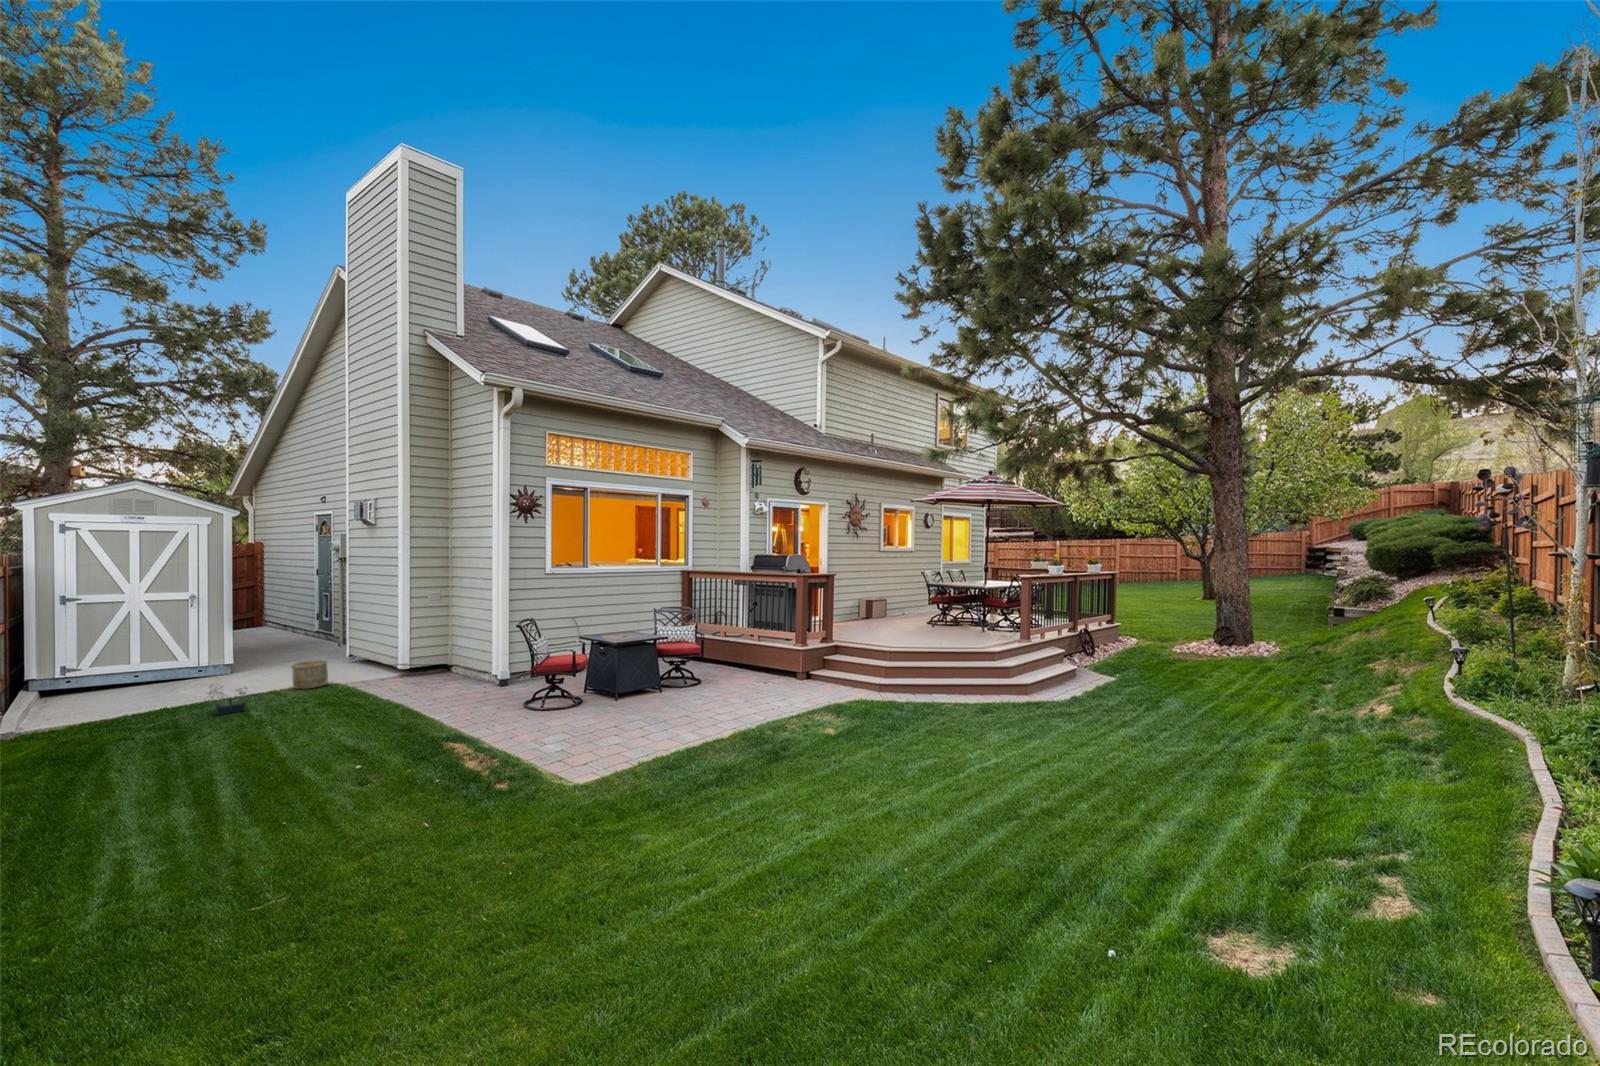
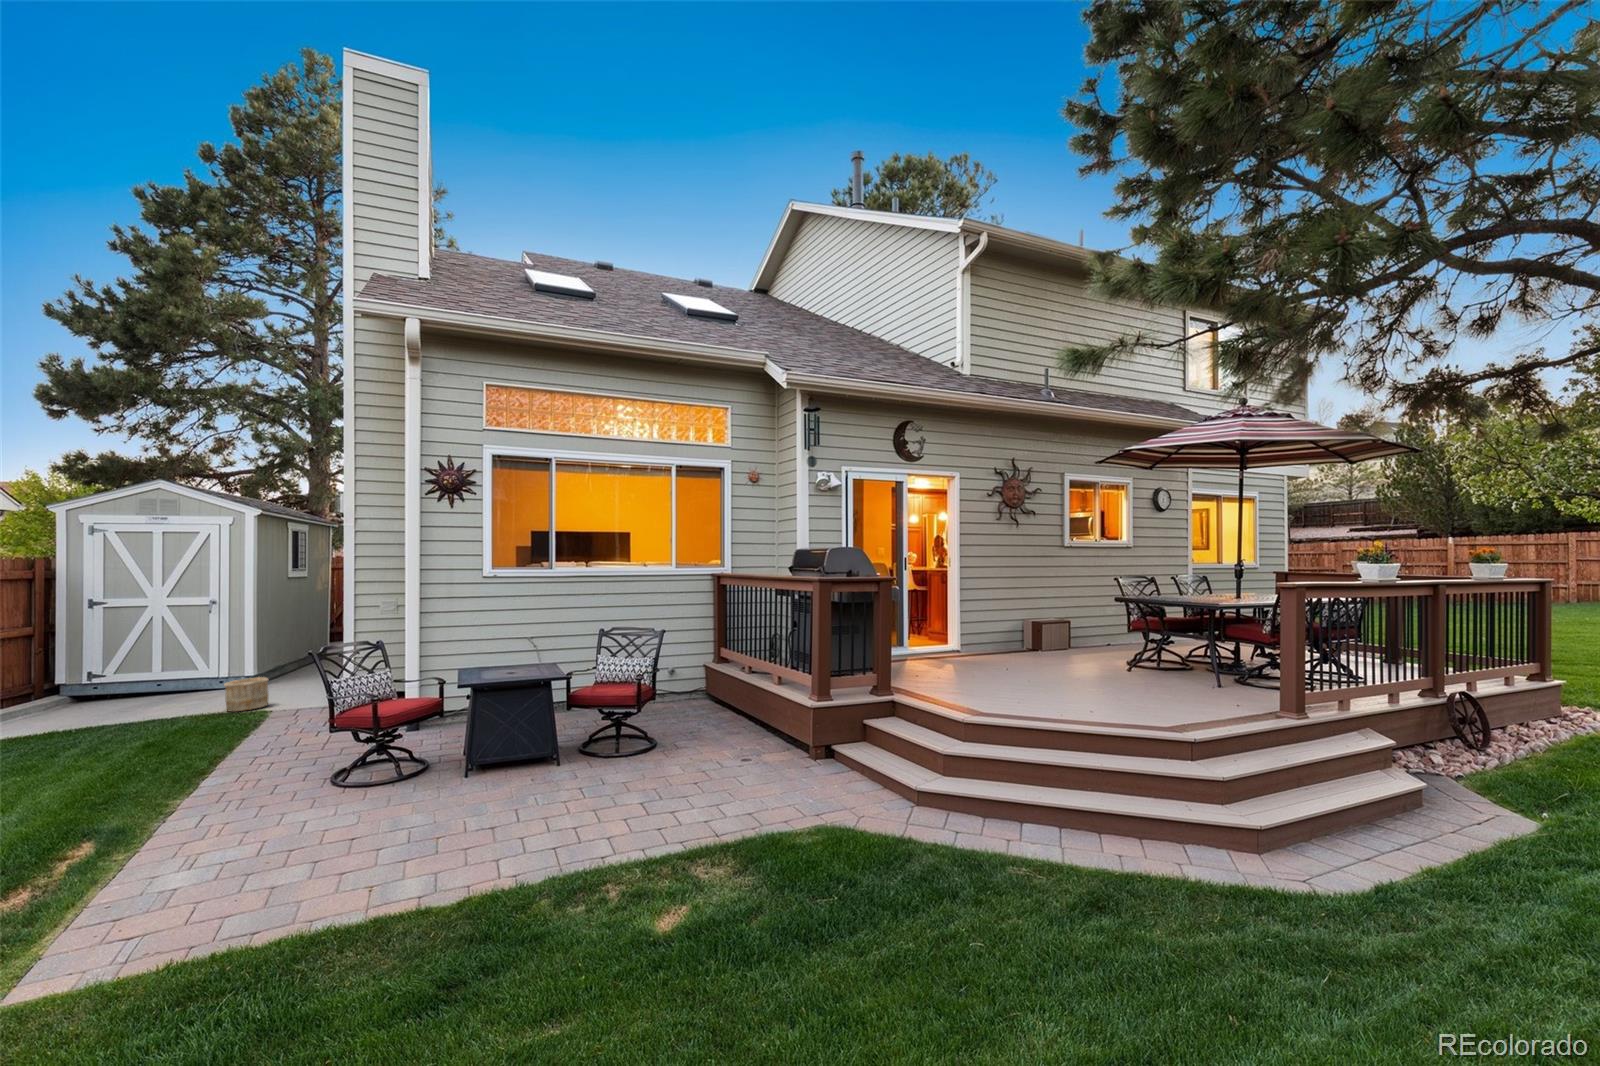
decorative plant: present [209,685,250,715] -> none [61,703,122,741]

